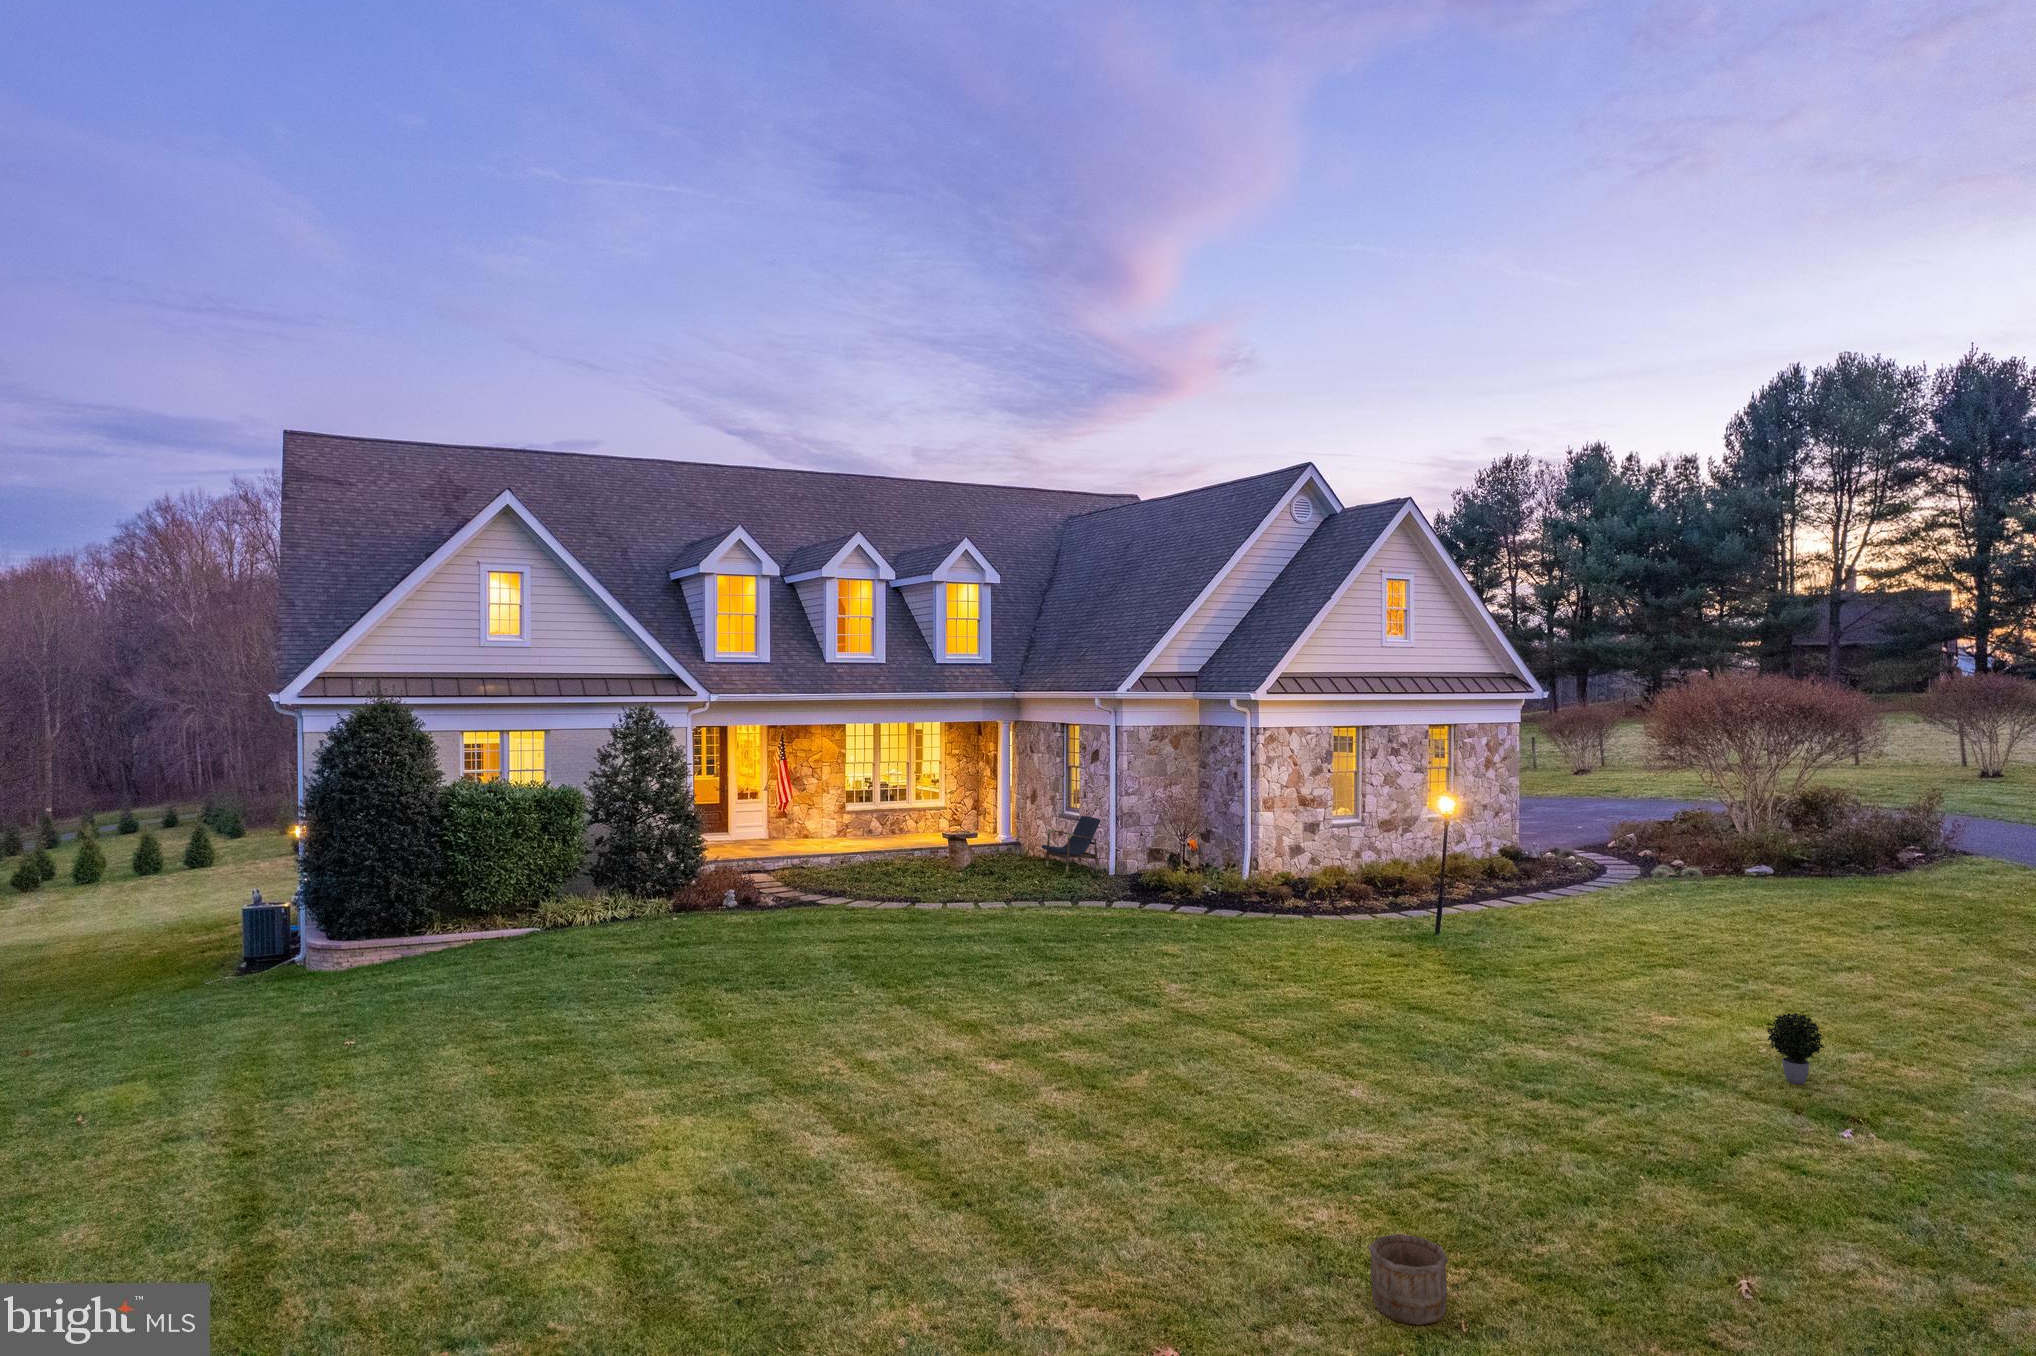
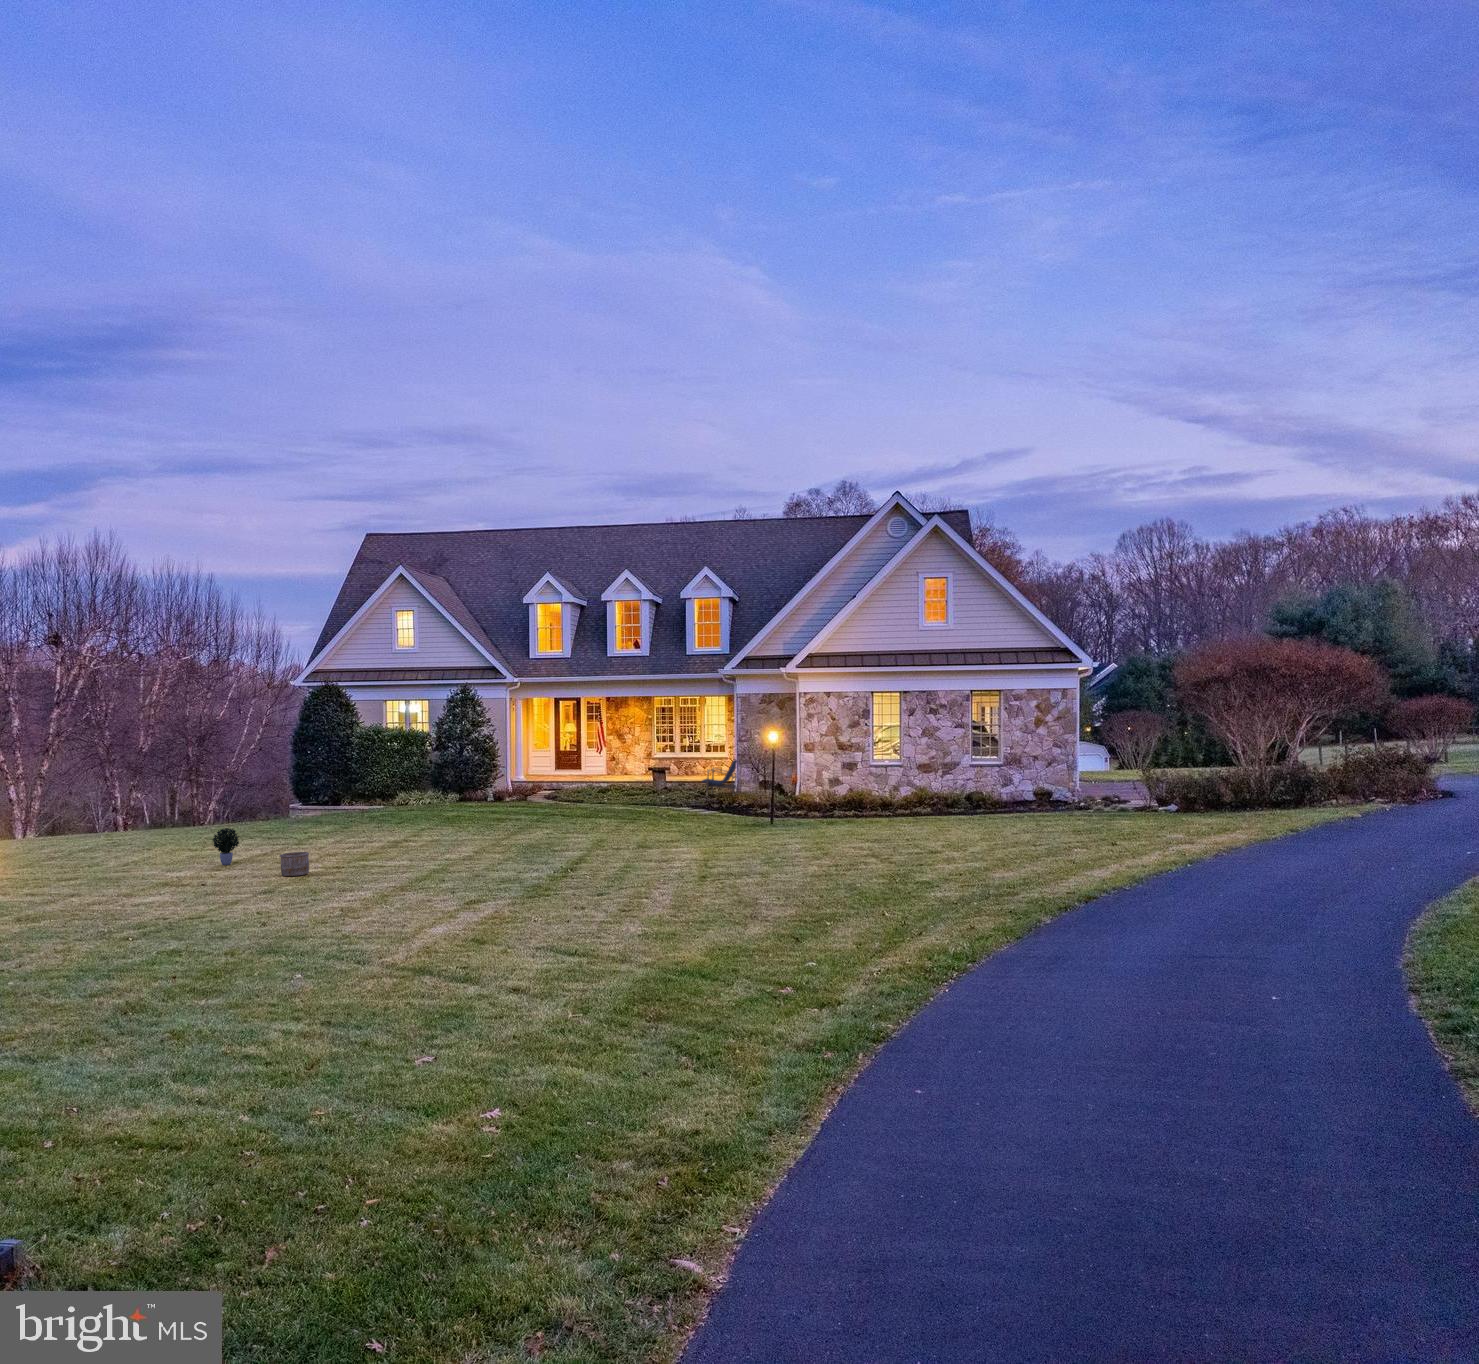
potted plant: present [1767,1013,1825,1084] -> present [212,828,240,865]
wooden bucket: present [1369,1234,1448,1325] -> present [280,852,309,876]

